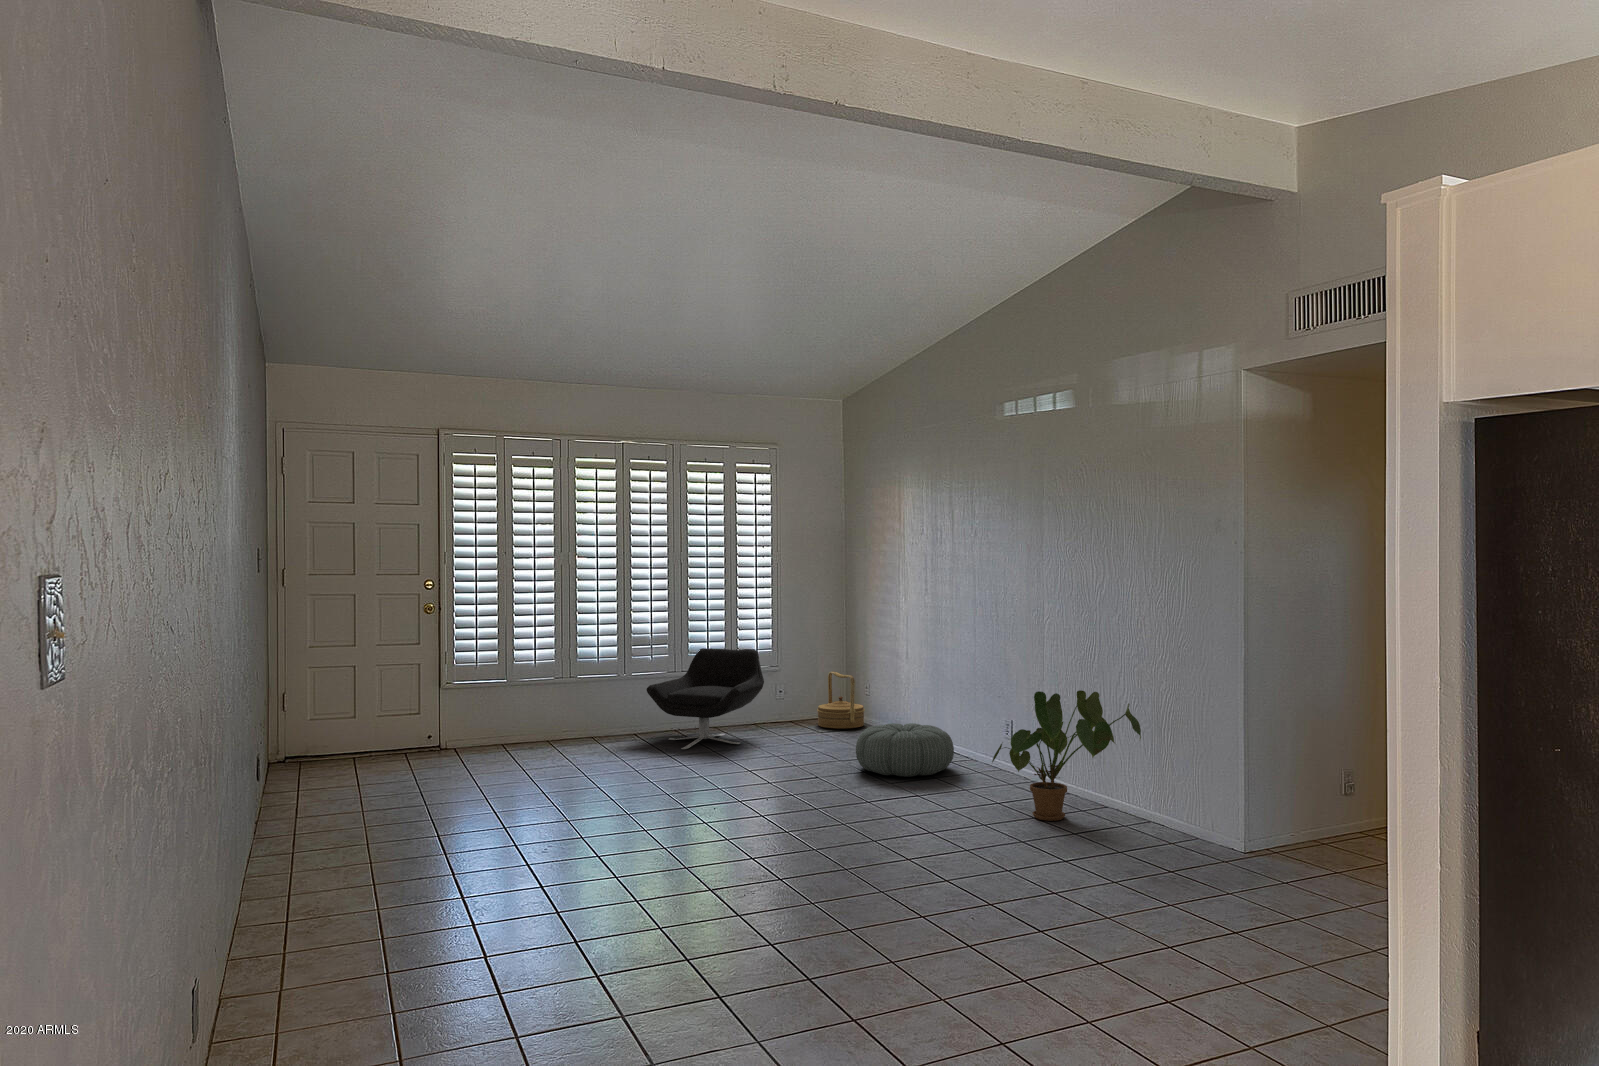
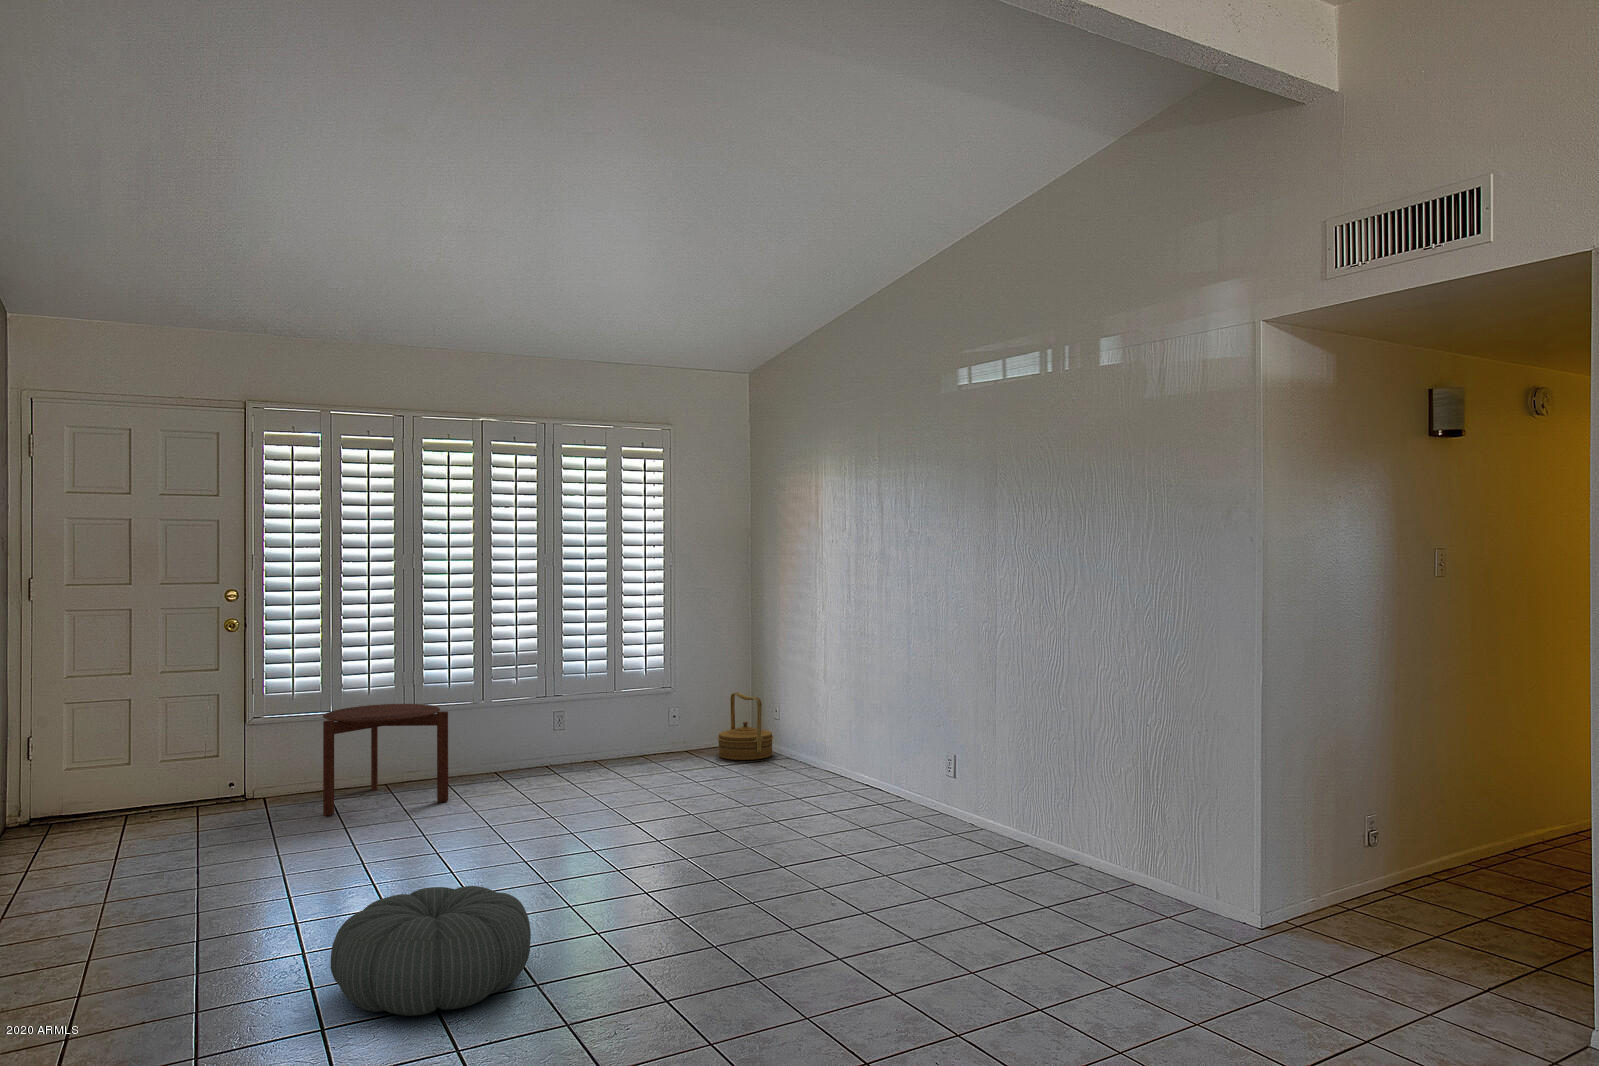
lounge chair: present [646,648,764,749] -> none [510,668,654,793]
side table: none [501,675,599,761] -> present [323,704,448,816]
house plant: present [992,690,1141,821] -> none [934,722,1119,888]
pouf: present [856,723,954,777] -> present [331,886,531,1016]

